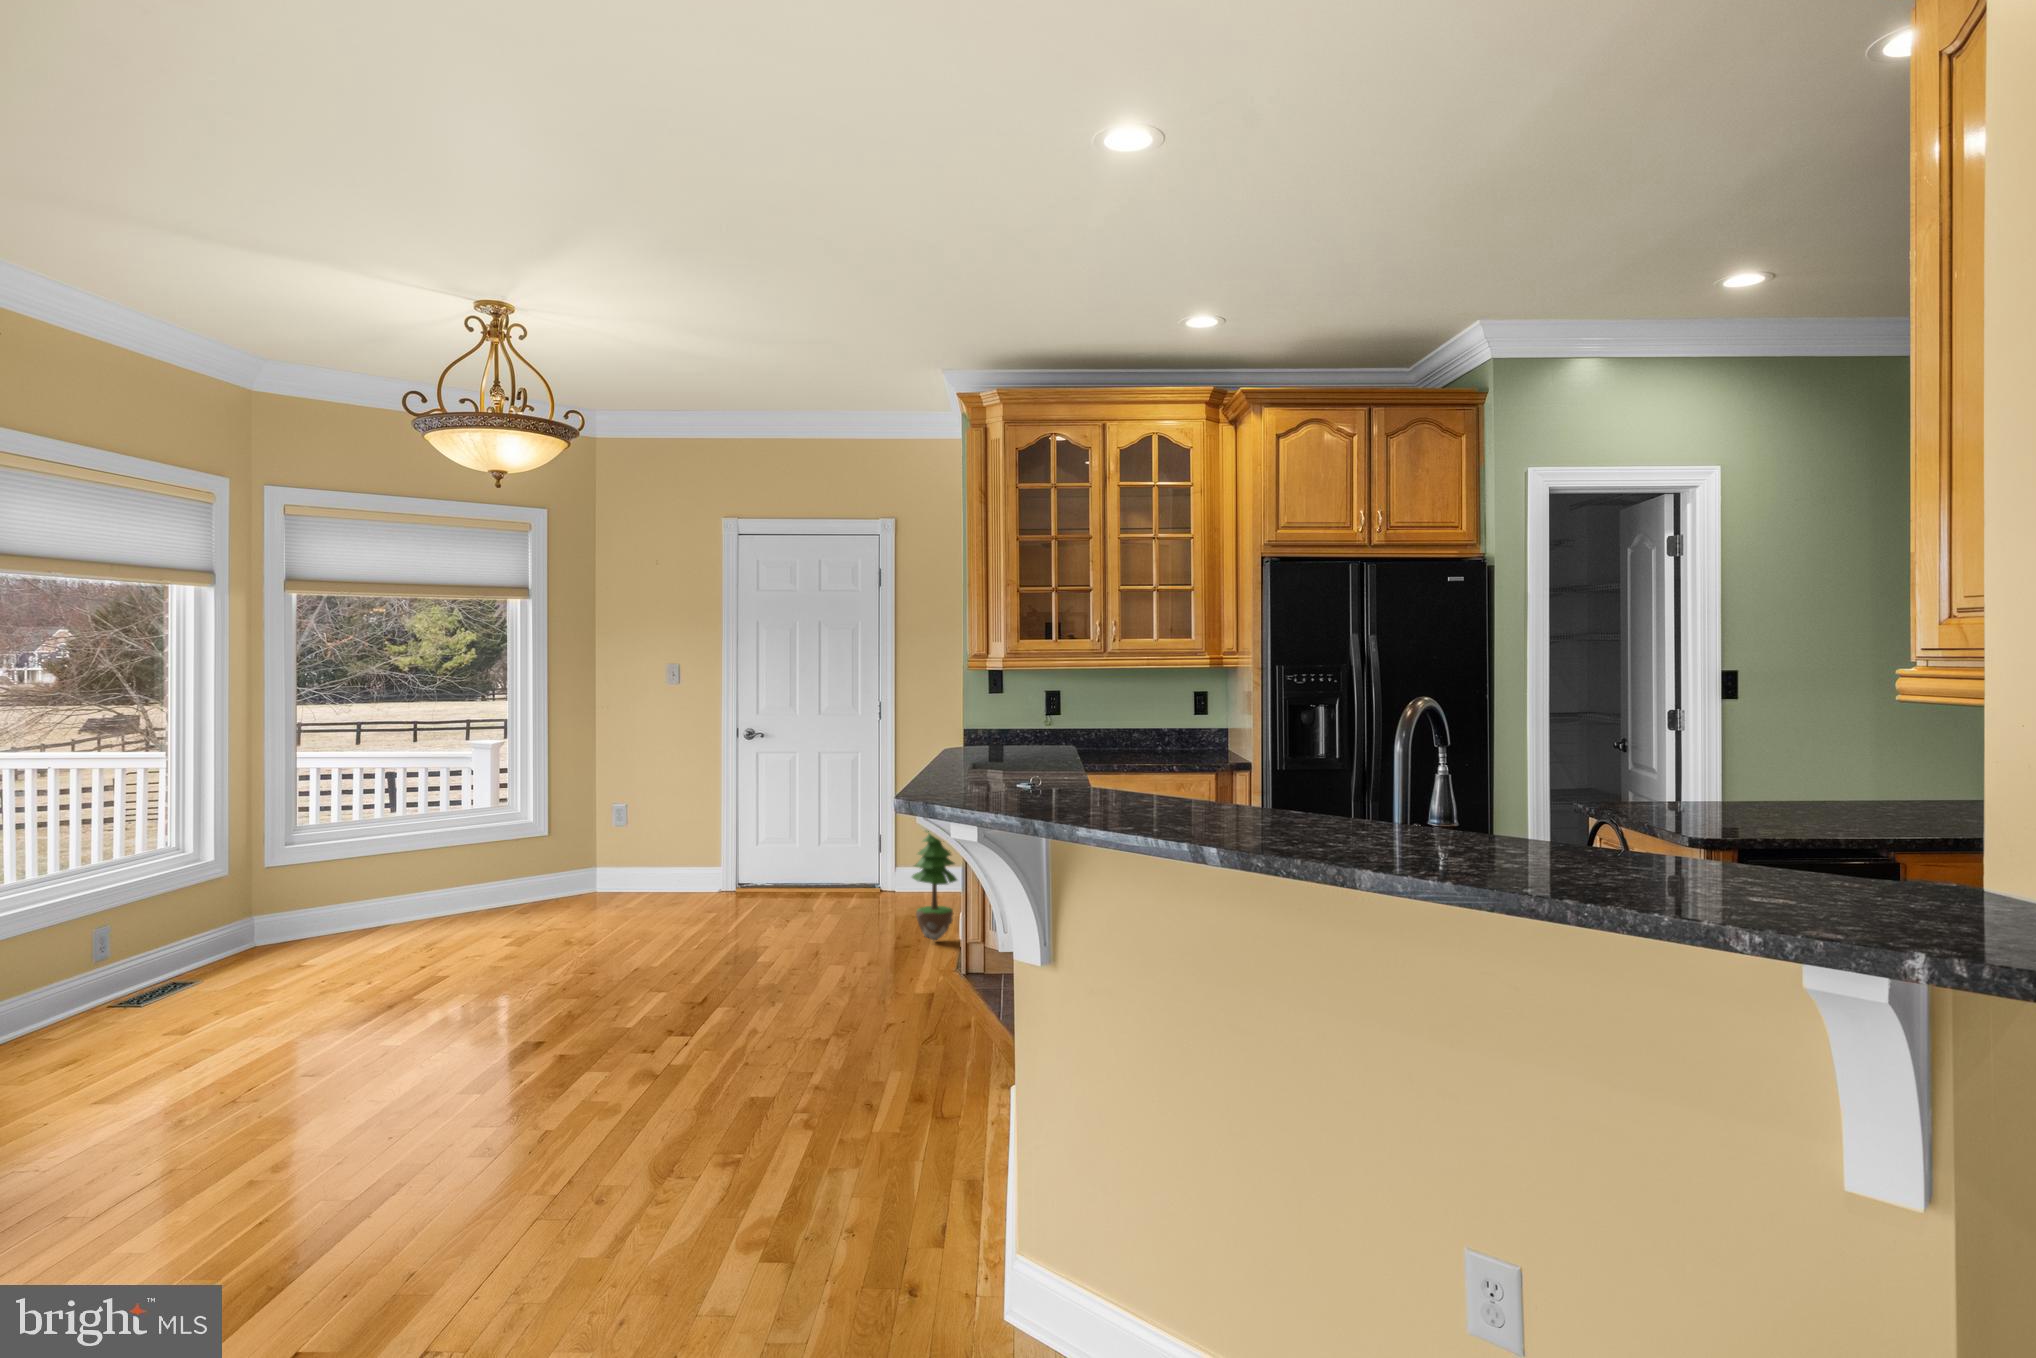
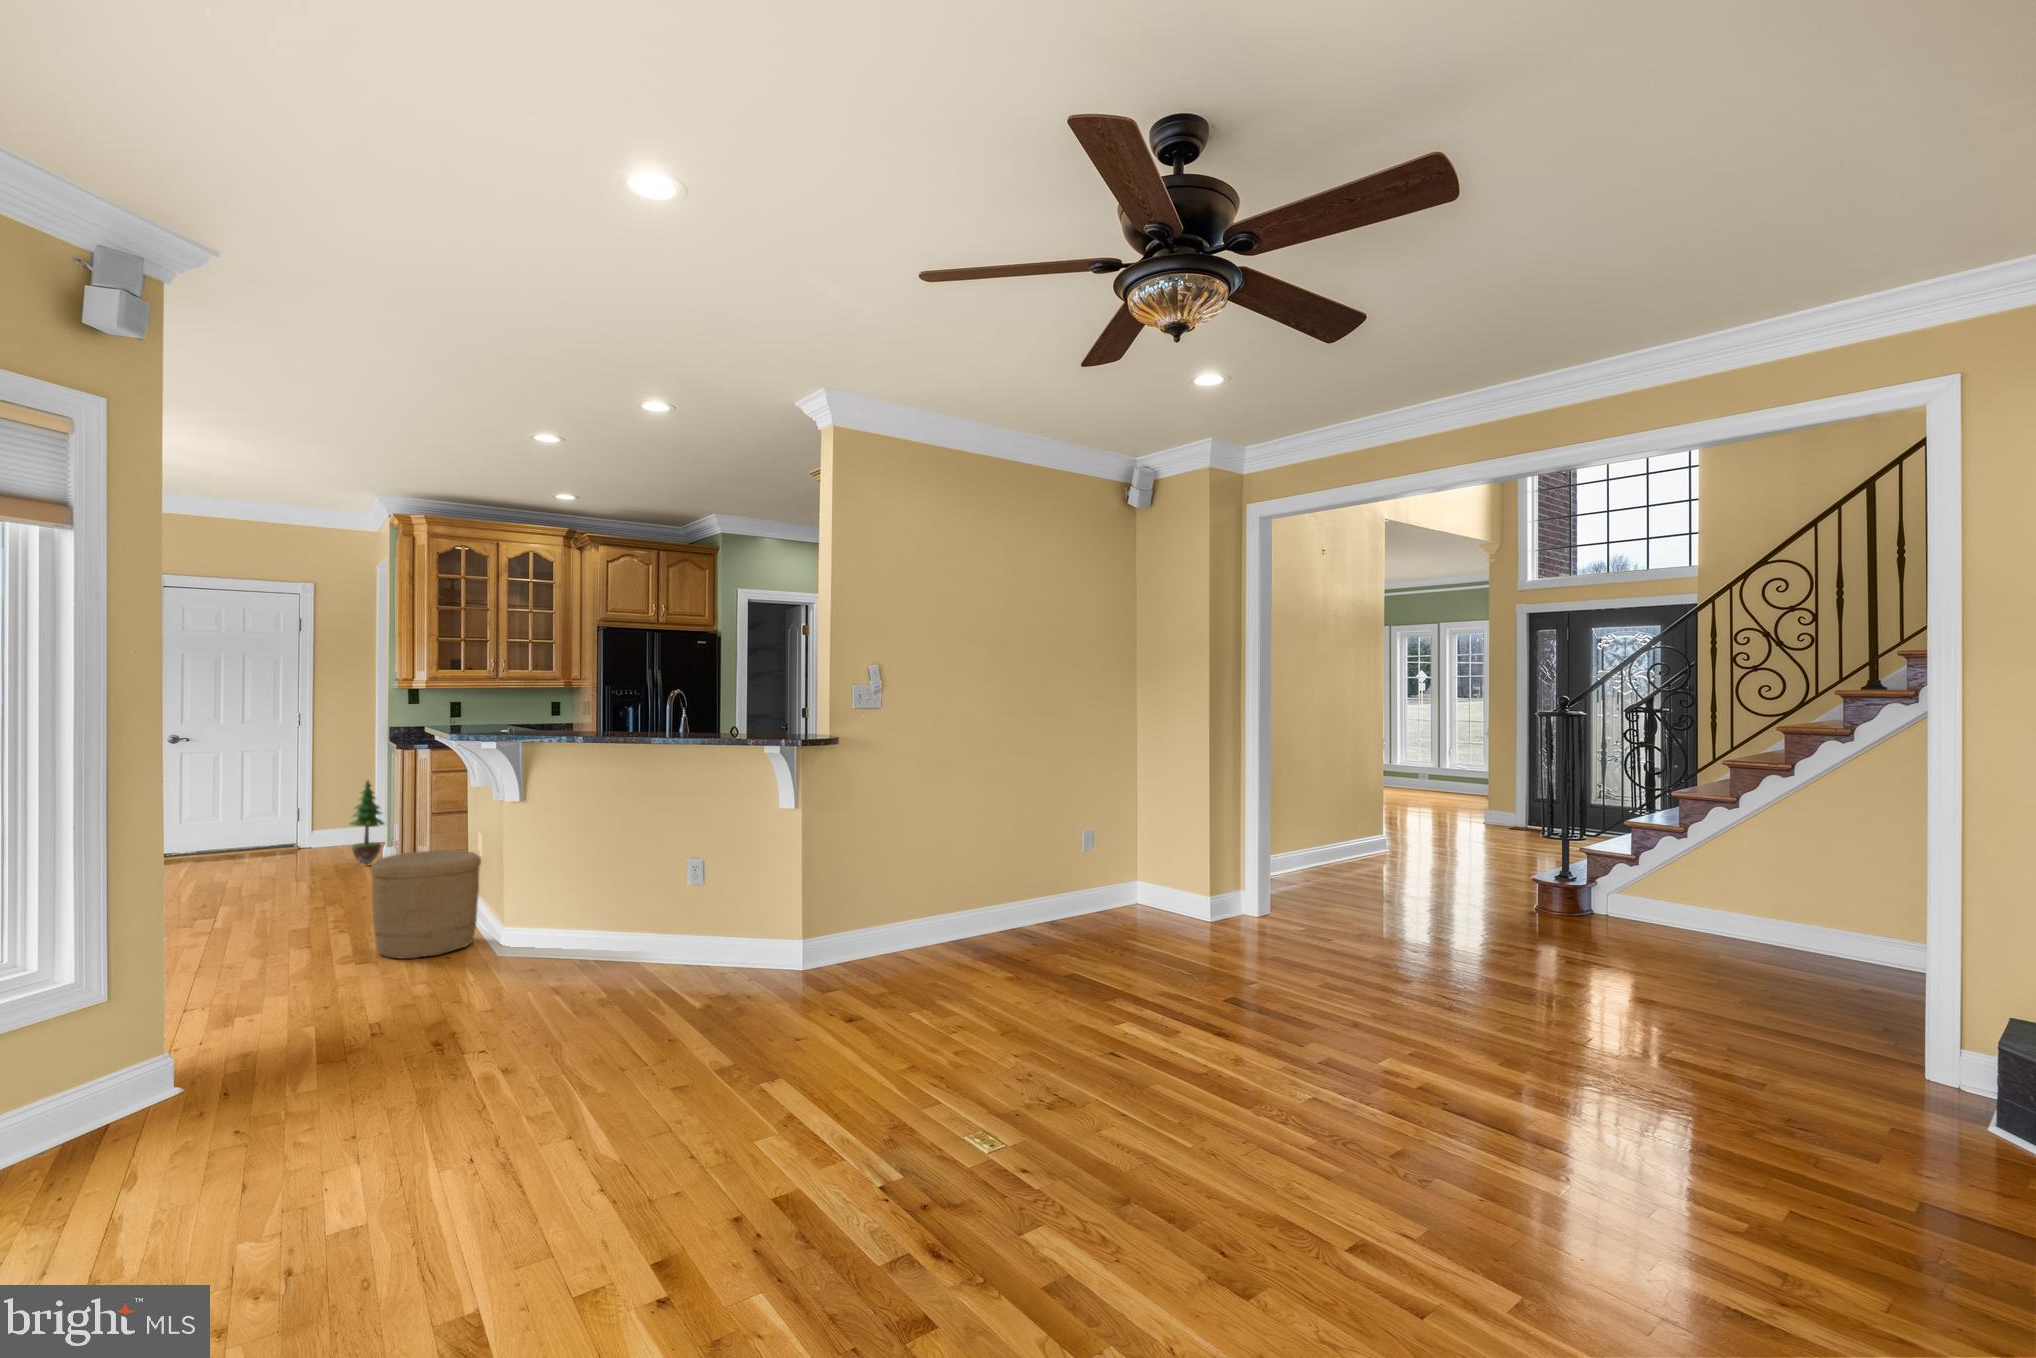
woven basket: none [768,1002,967,1255] -> present [371,850,481,959]

